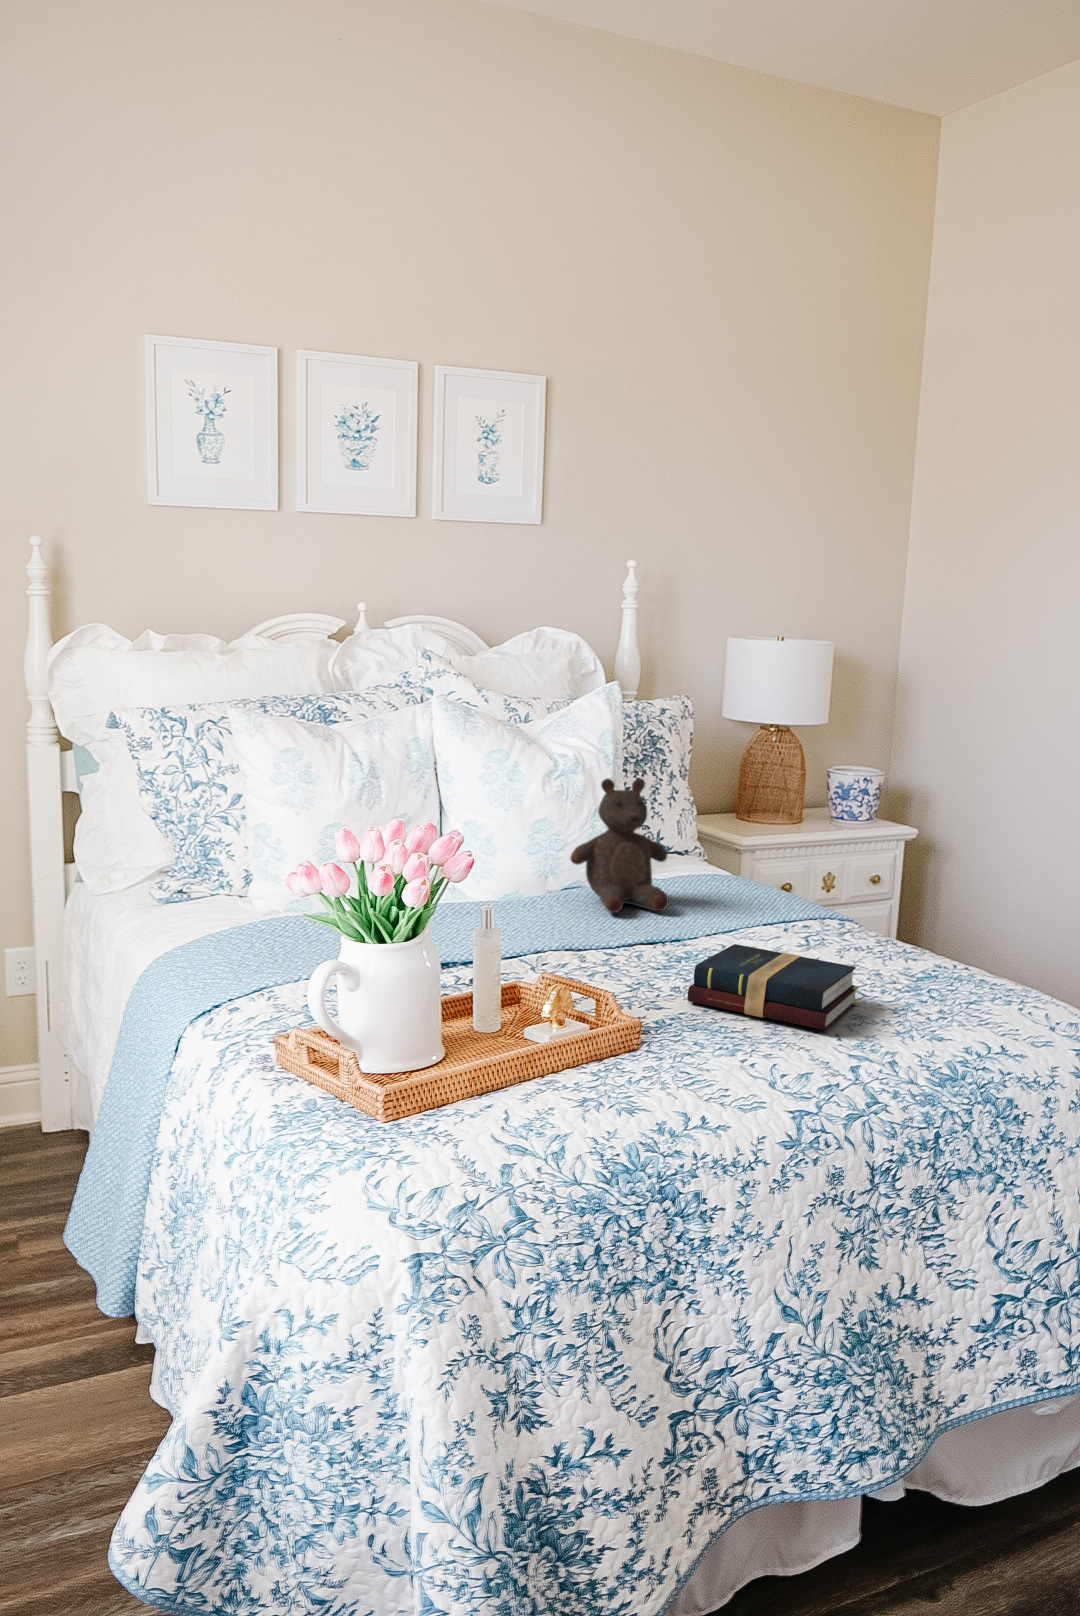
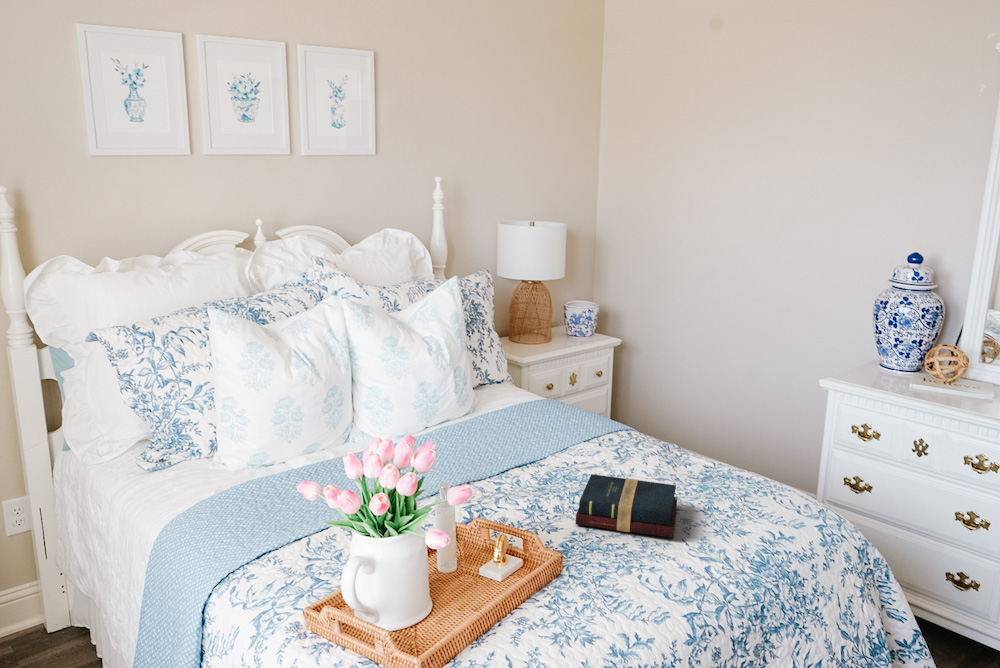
stuffed bear: present [570,778,669,913] -> none [452,351,522,448]

